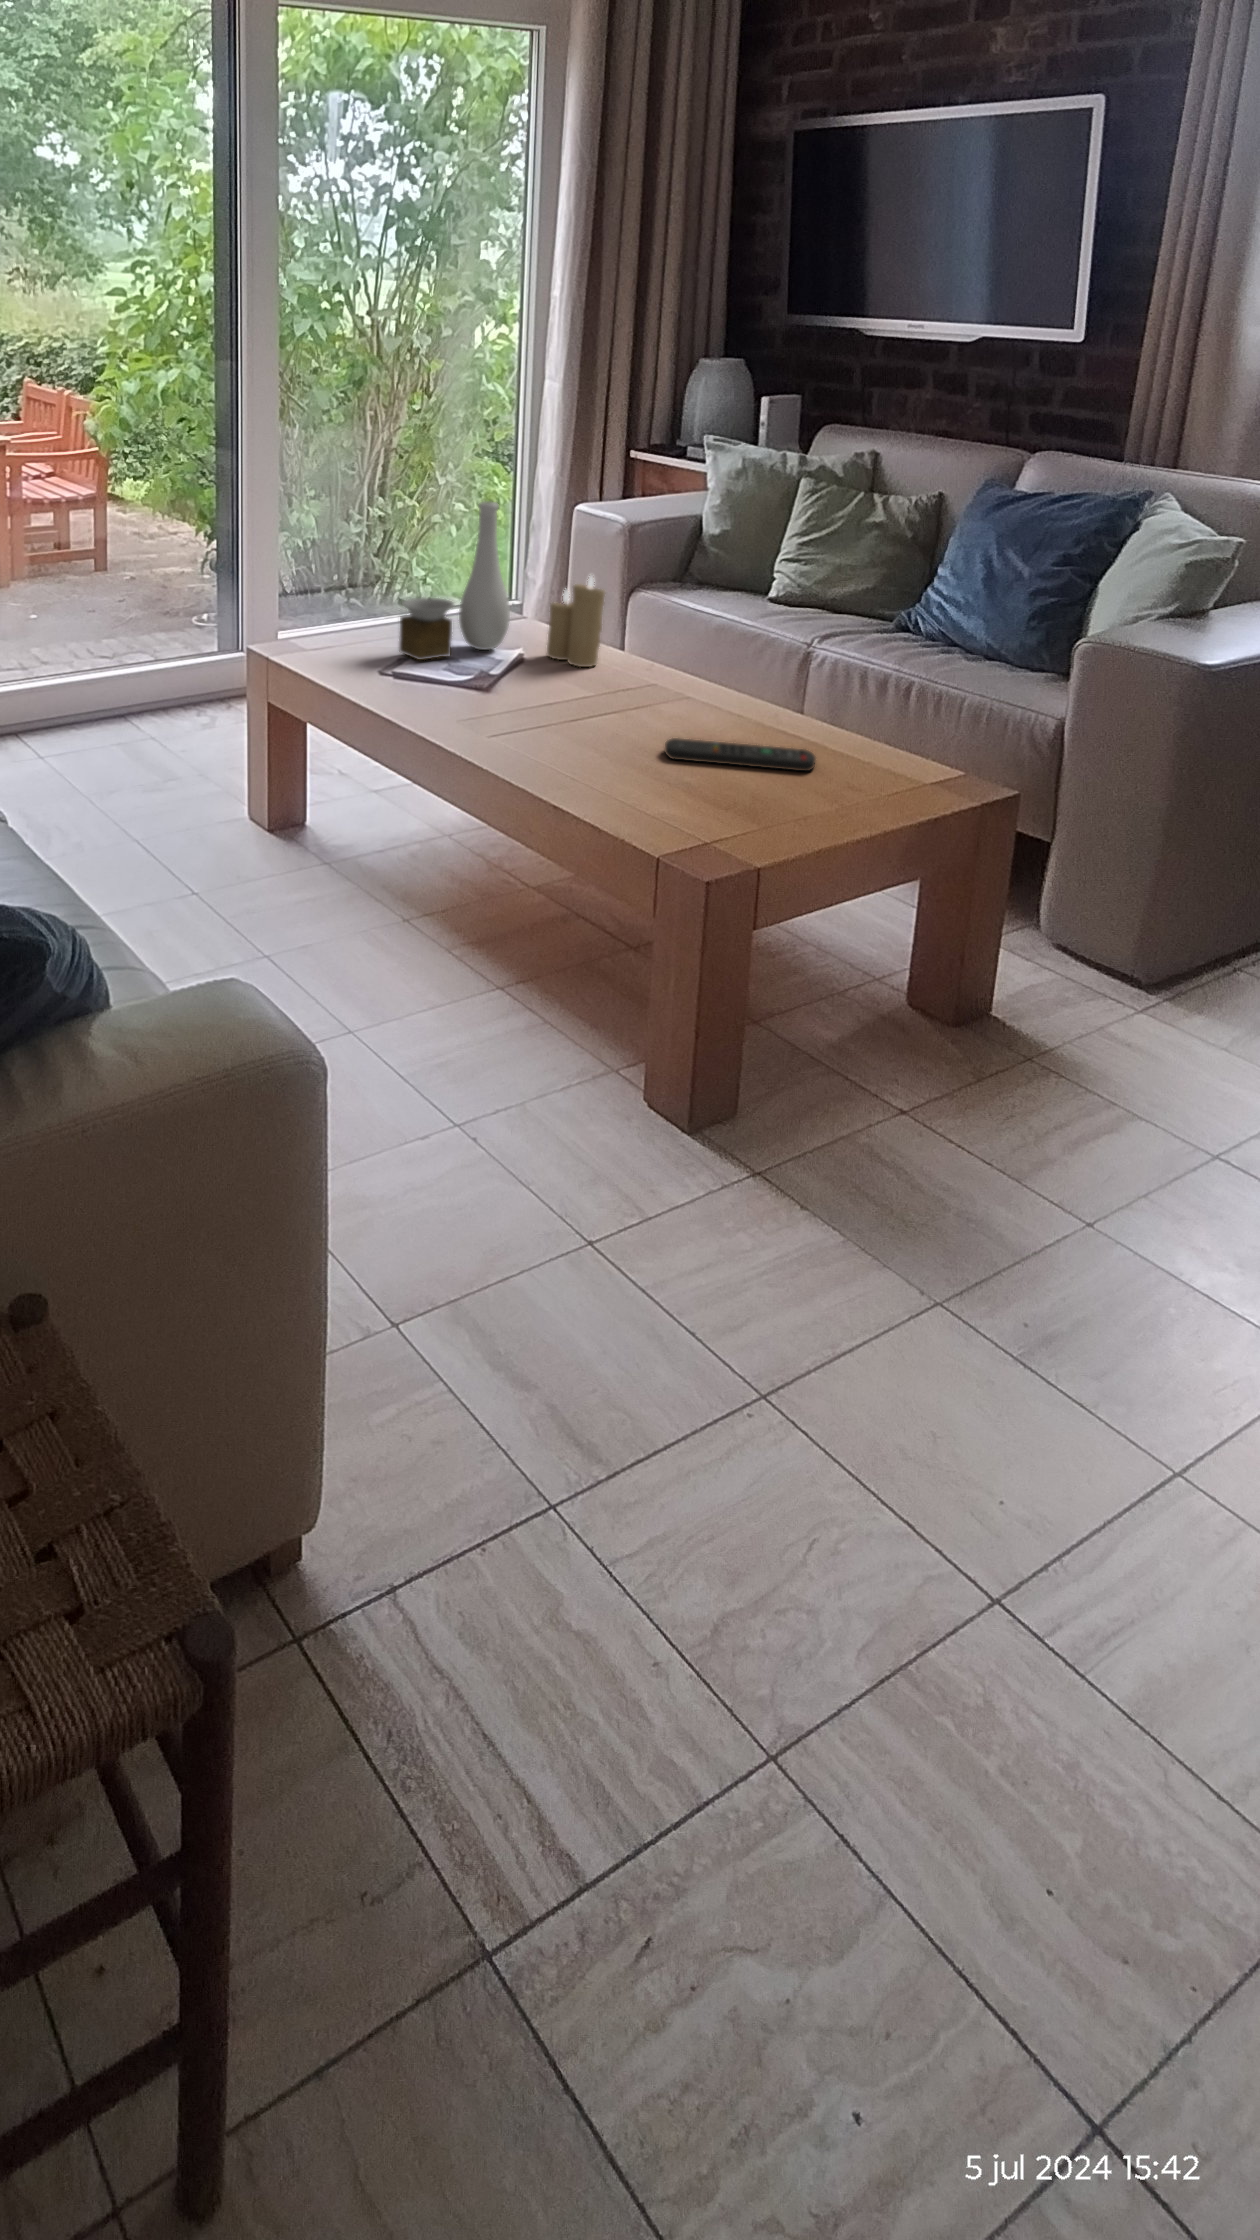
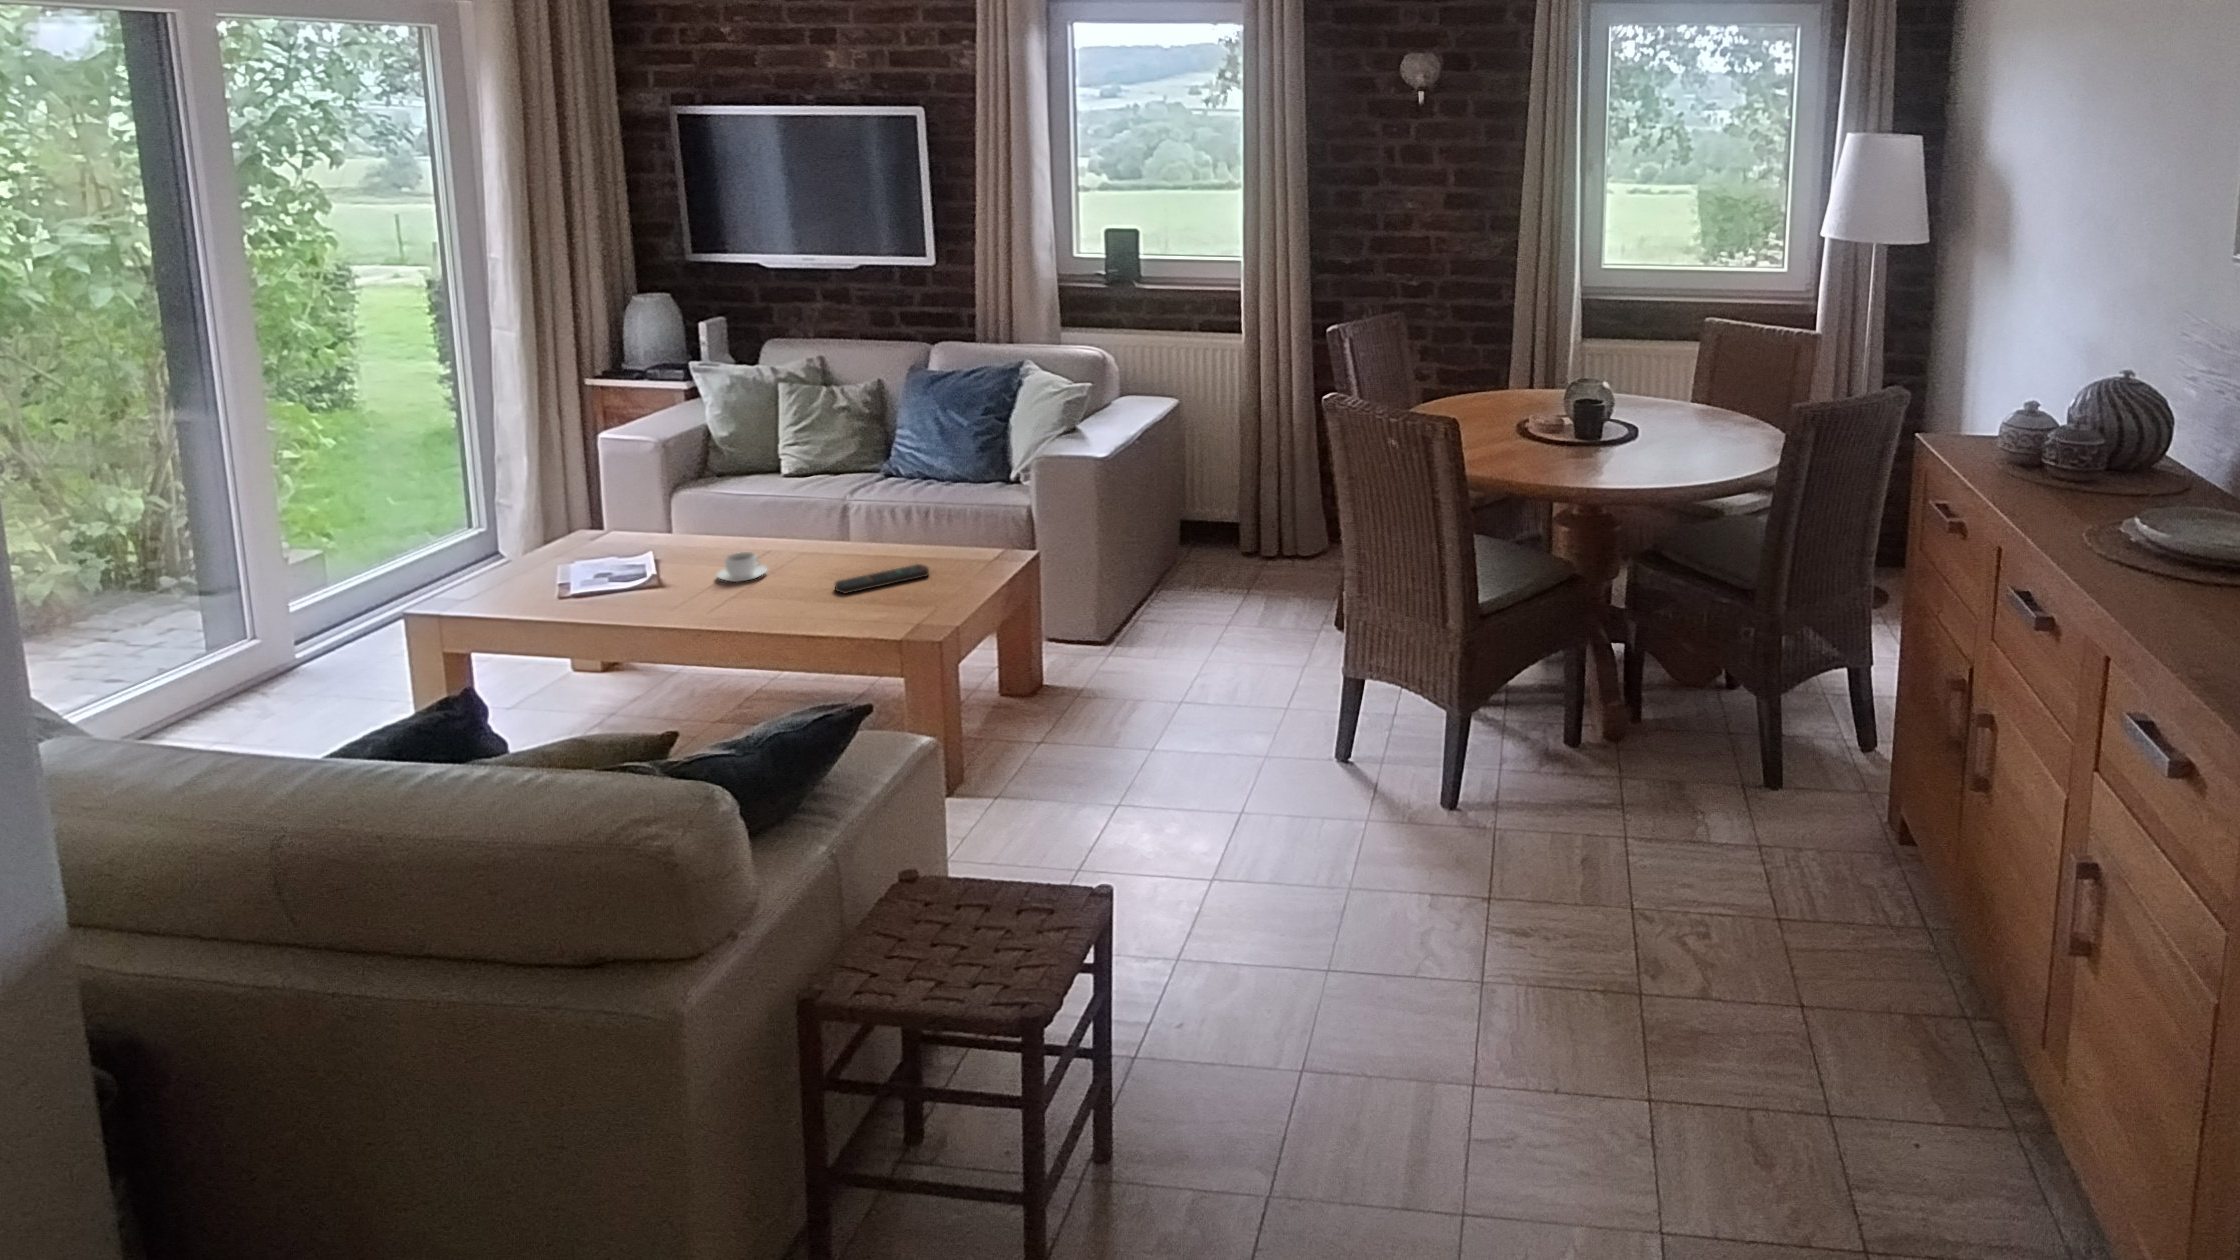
vase: present [399,501,510,660] -> none [552,450,638,585]
candle: present [547,576,605,667] -> none [671,488,720,556]
coffee cup: none [551,666,619,706] -> present [717,552,768,582]

